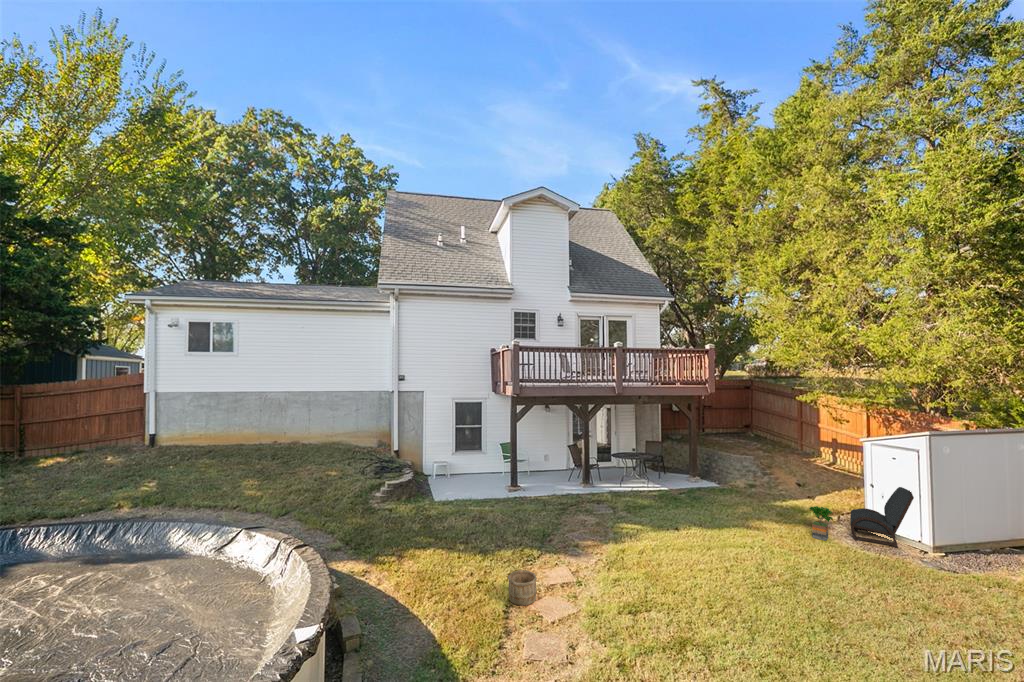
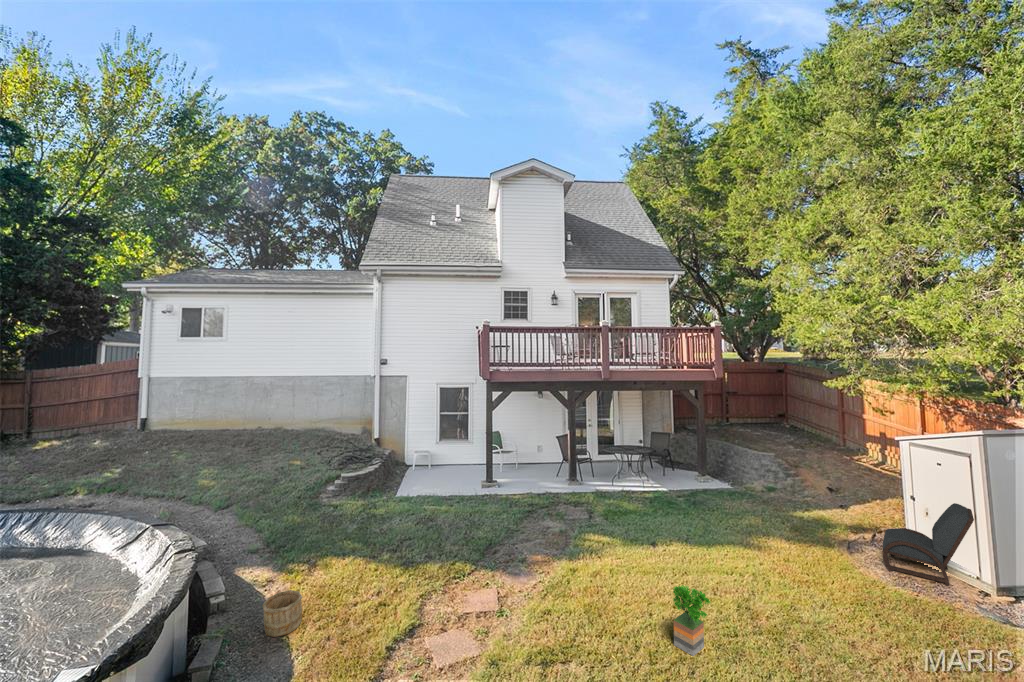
potted tree: present [809,506,832,541] -> present [673,585,710,656]
wooden bucket: present [508,570,537,606] -> present [262,590,302,637]

